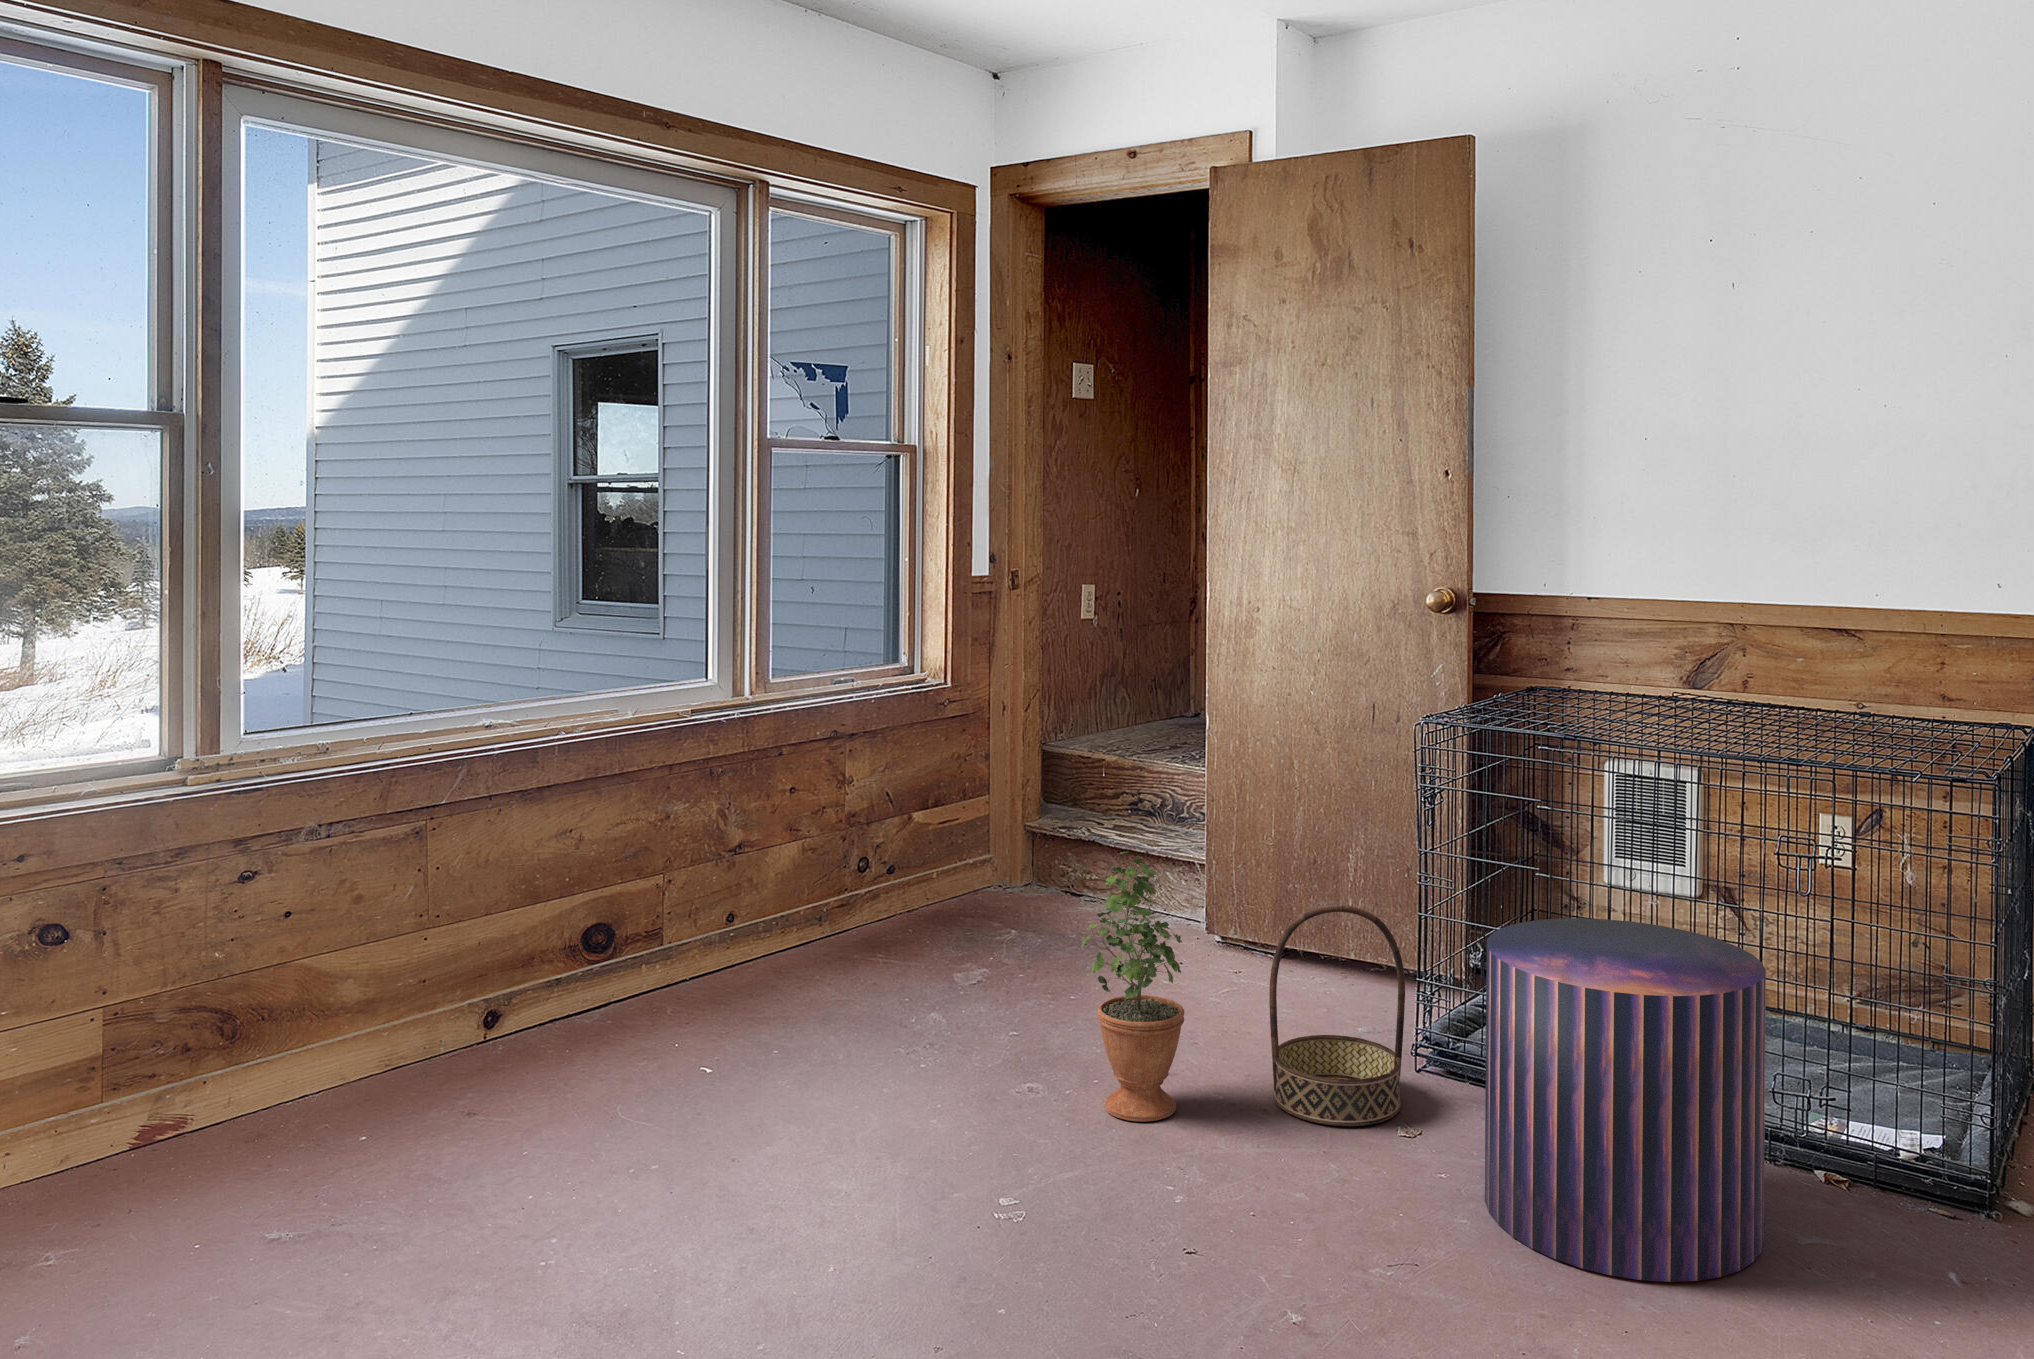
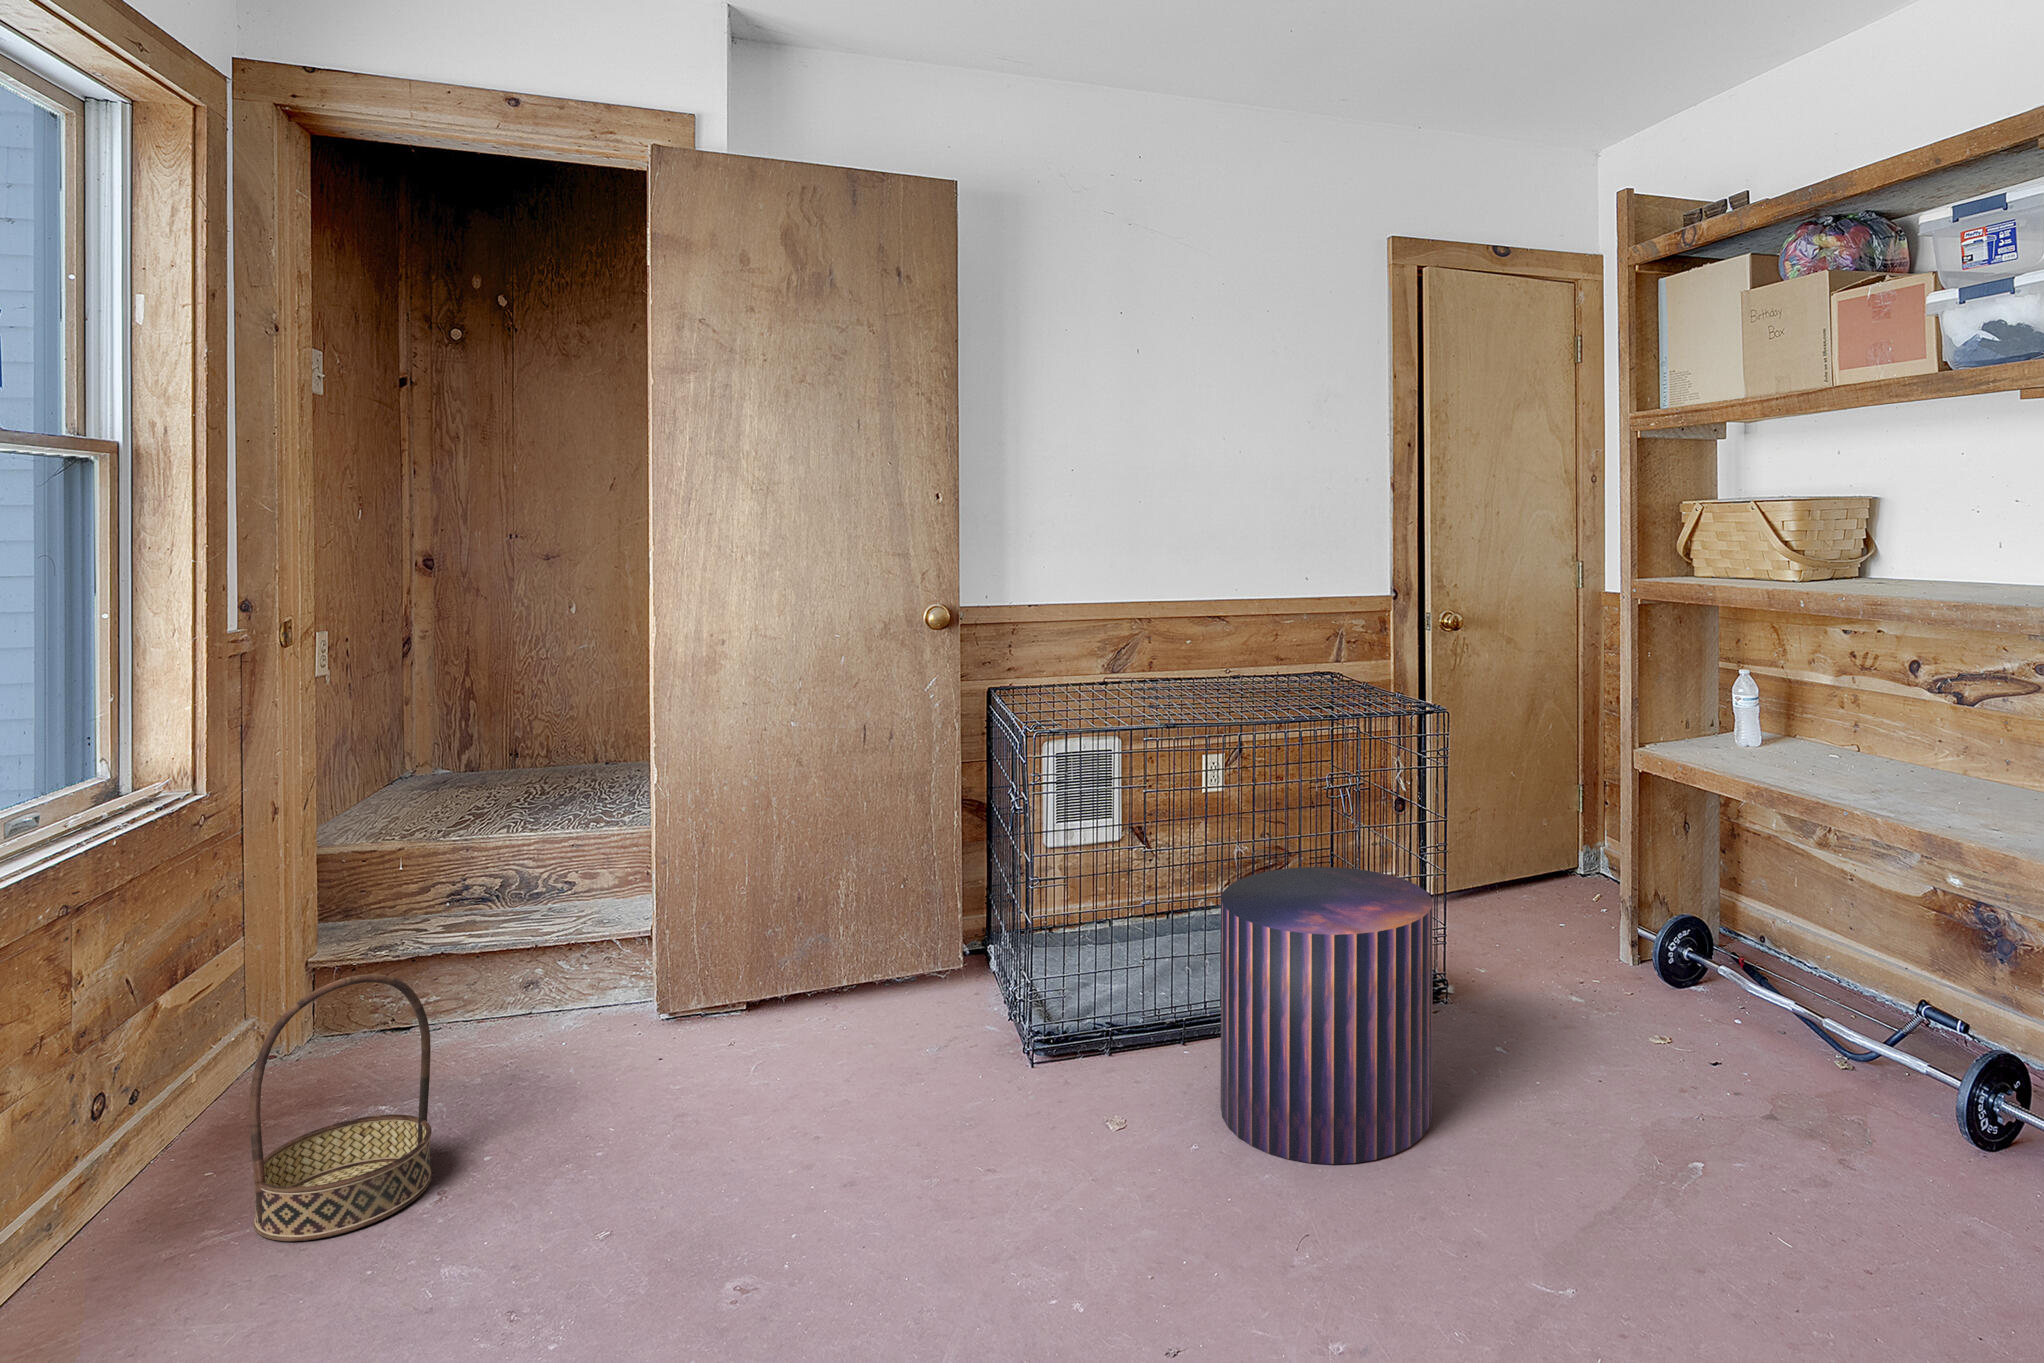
potted plant: present [1081,852,1184,1122] -> none [822,941,942,1251]
basket: present [1269,905,1405,1126] -> present [250,974,432,1241]

